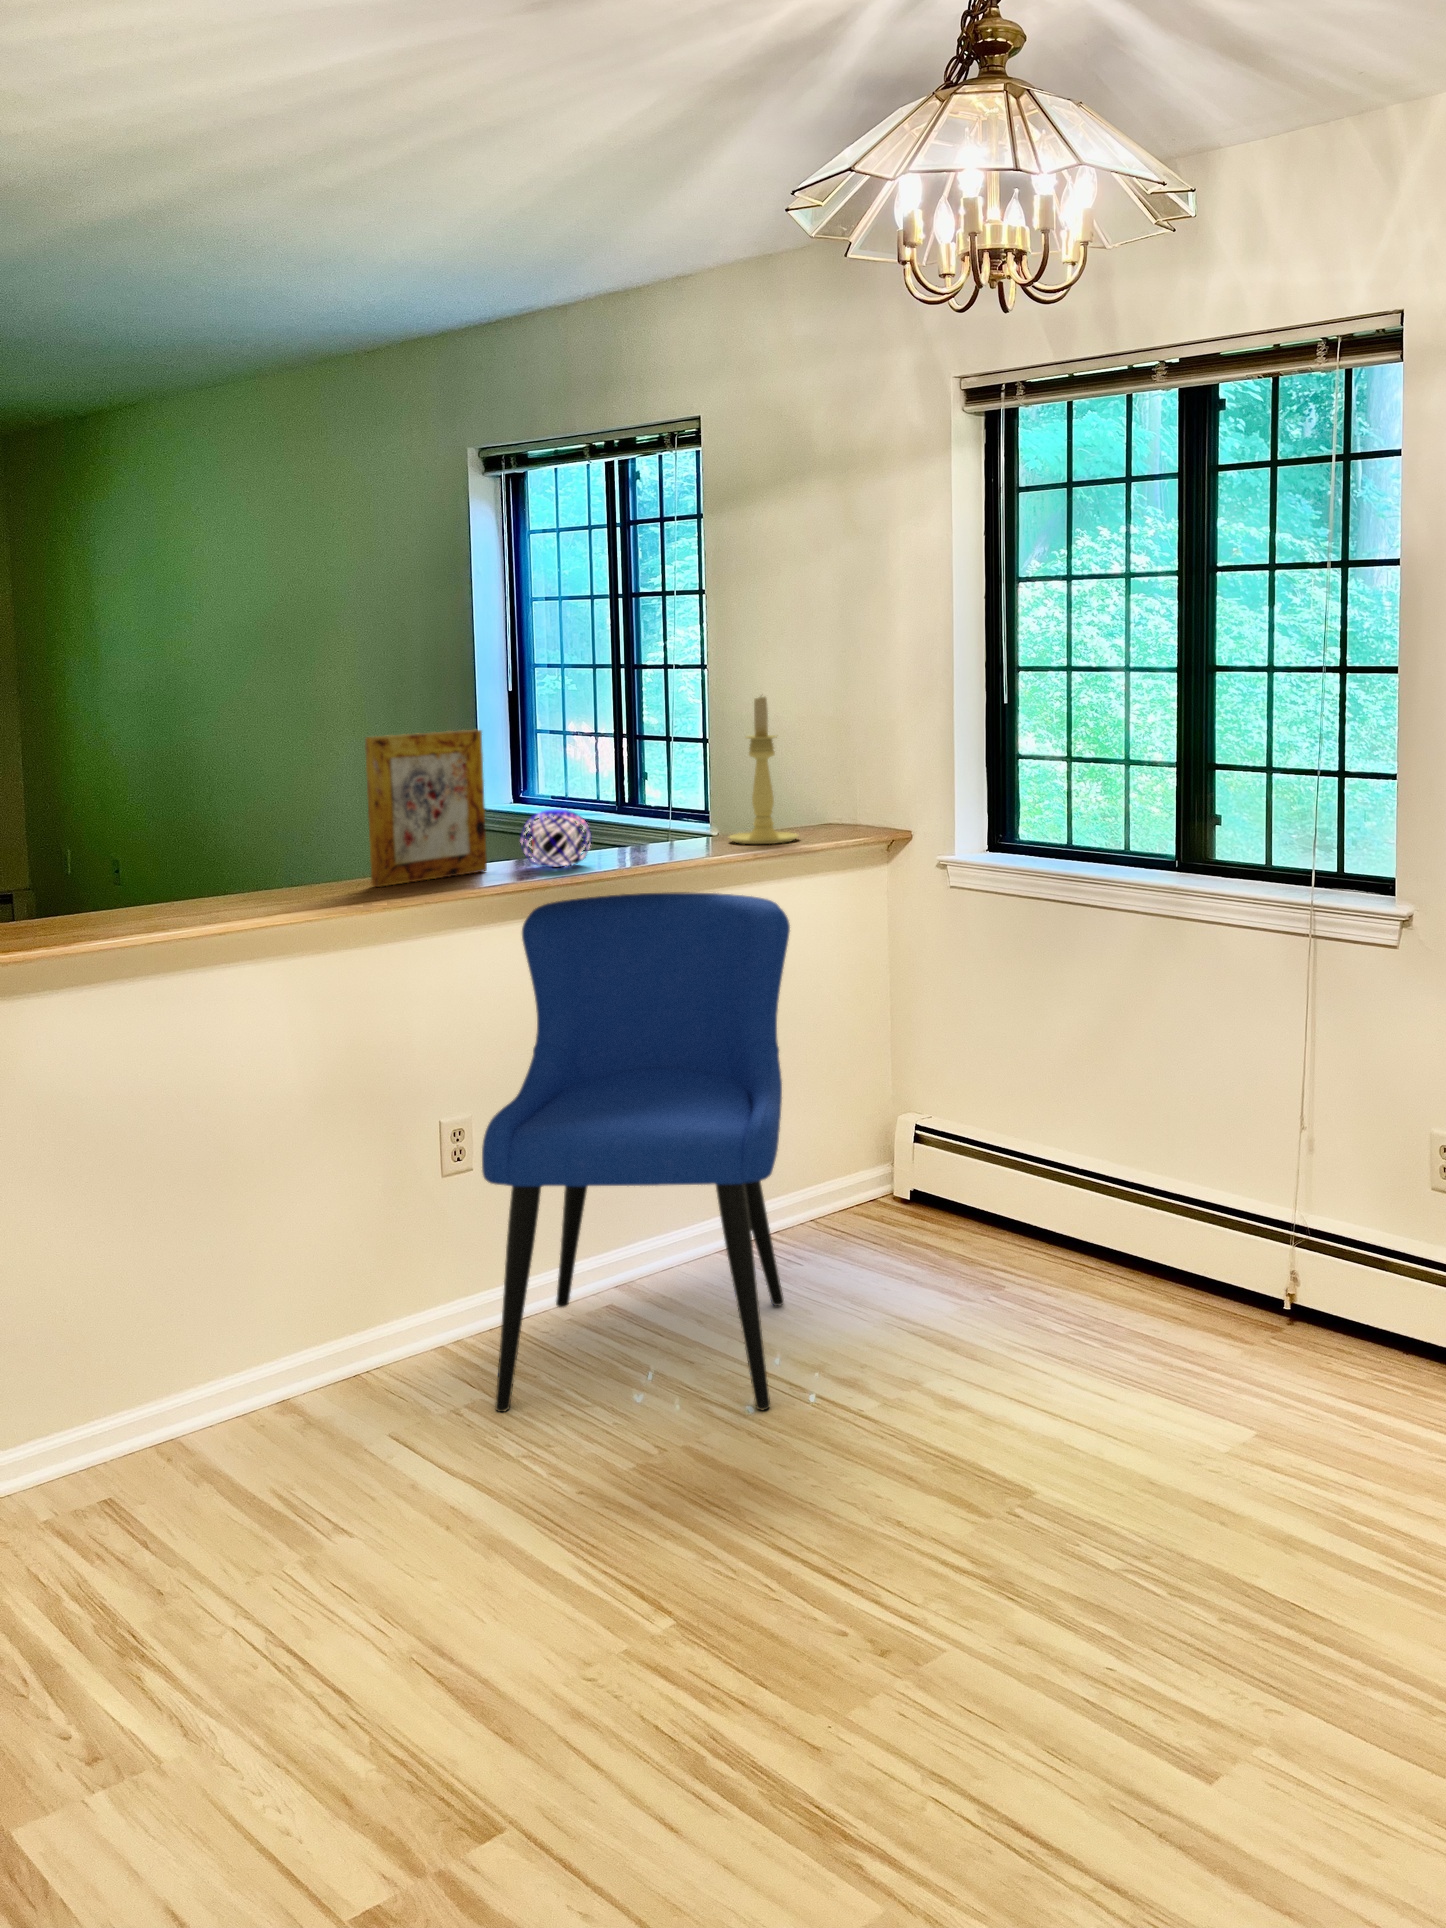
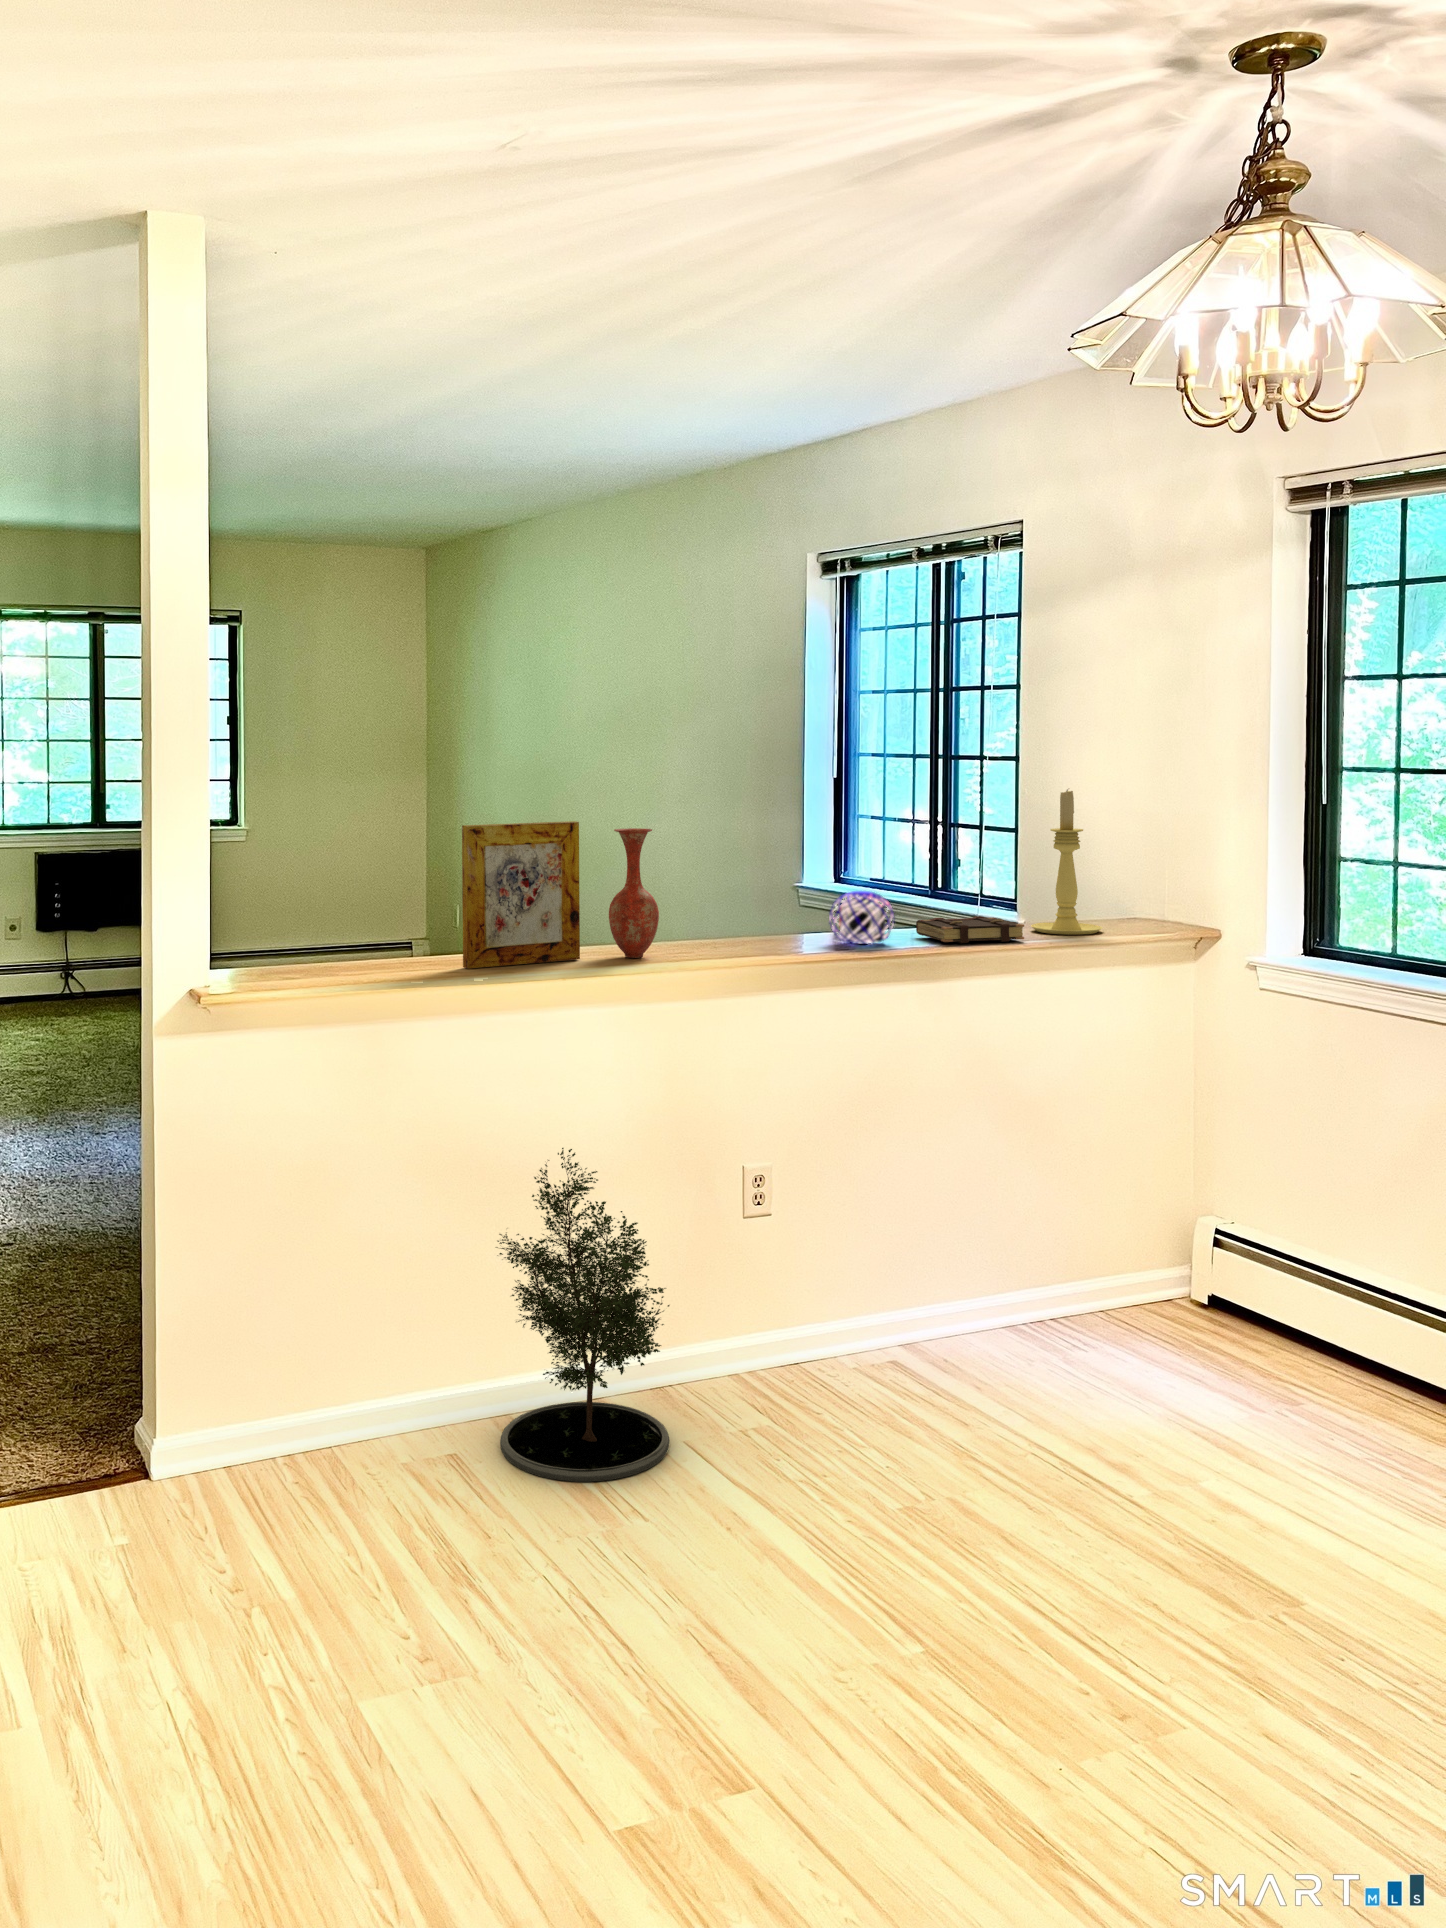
picture frame: present [365,730,487,887] -> present [462,821,580,968]
vase: none [268,751,328,899] -> present [609,828,659,958]
book: none [613,830,725,860] -> present [916,916,1024,943]
dining chair: present [482,892,790,1412] -> none [778,974,1081,1481]
potted tree: none [145,1125,369,1508] -> present [496,1148,670,1482]

